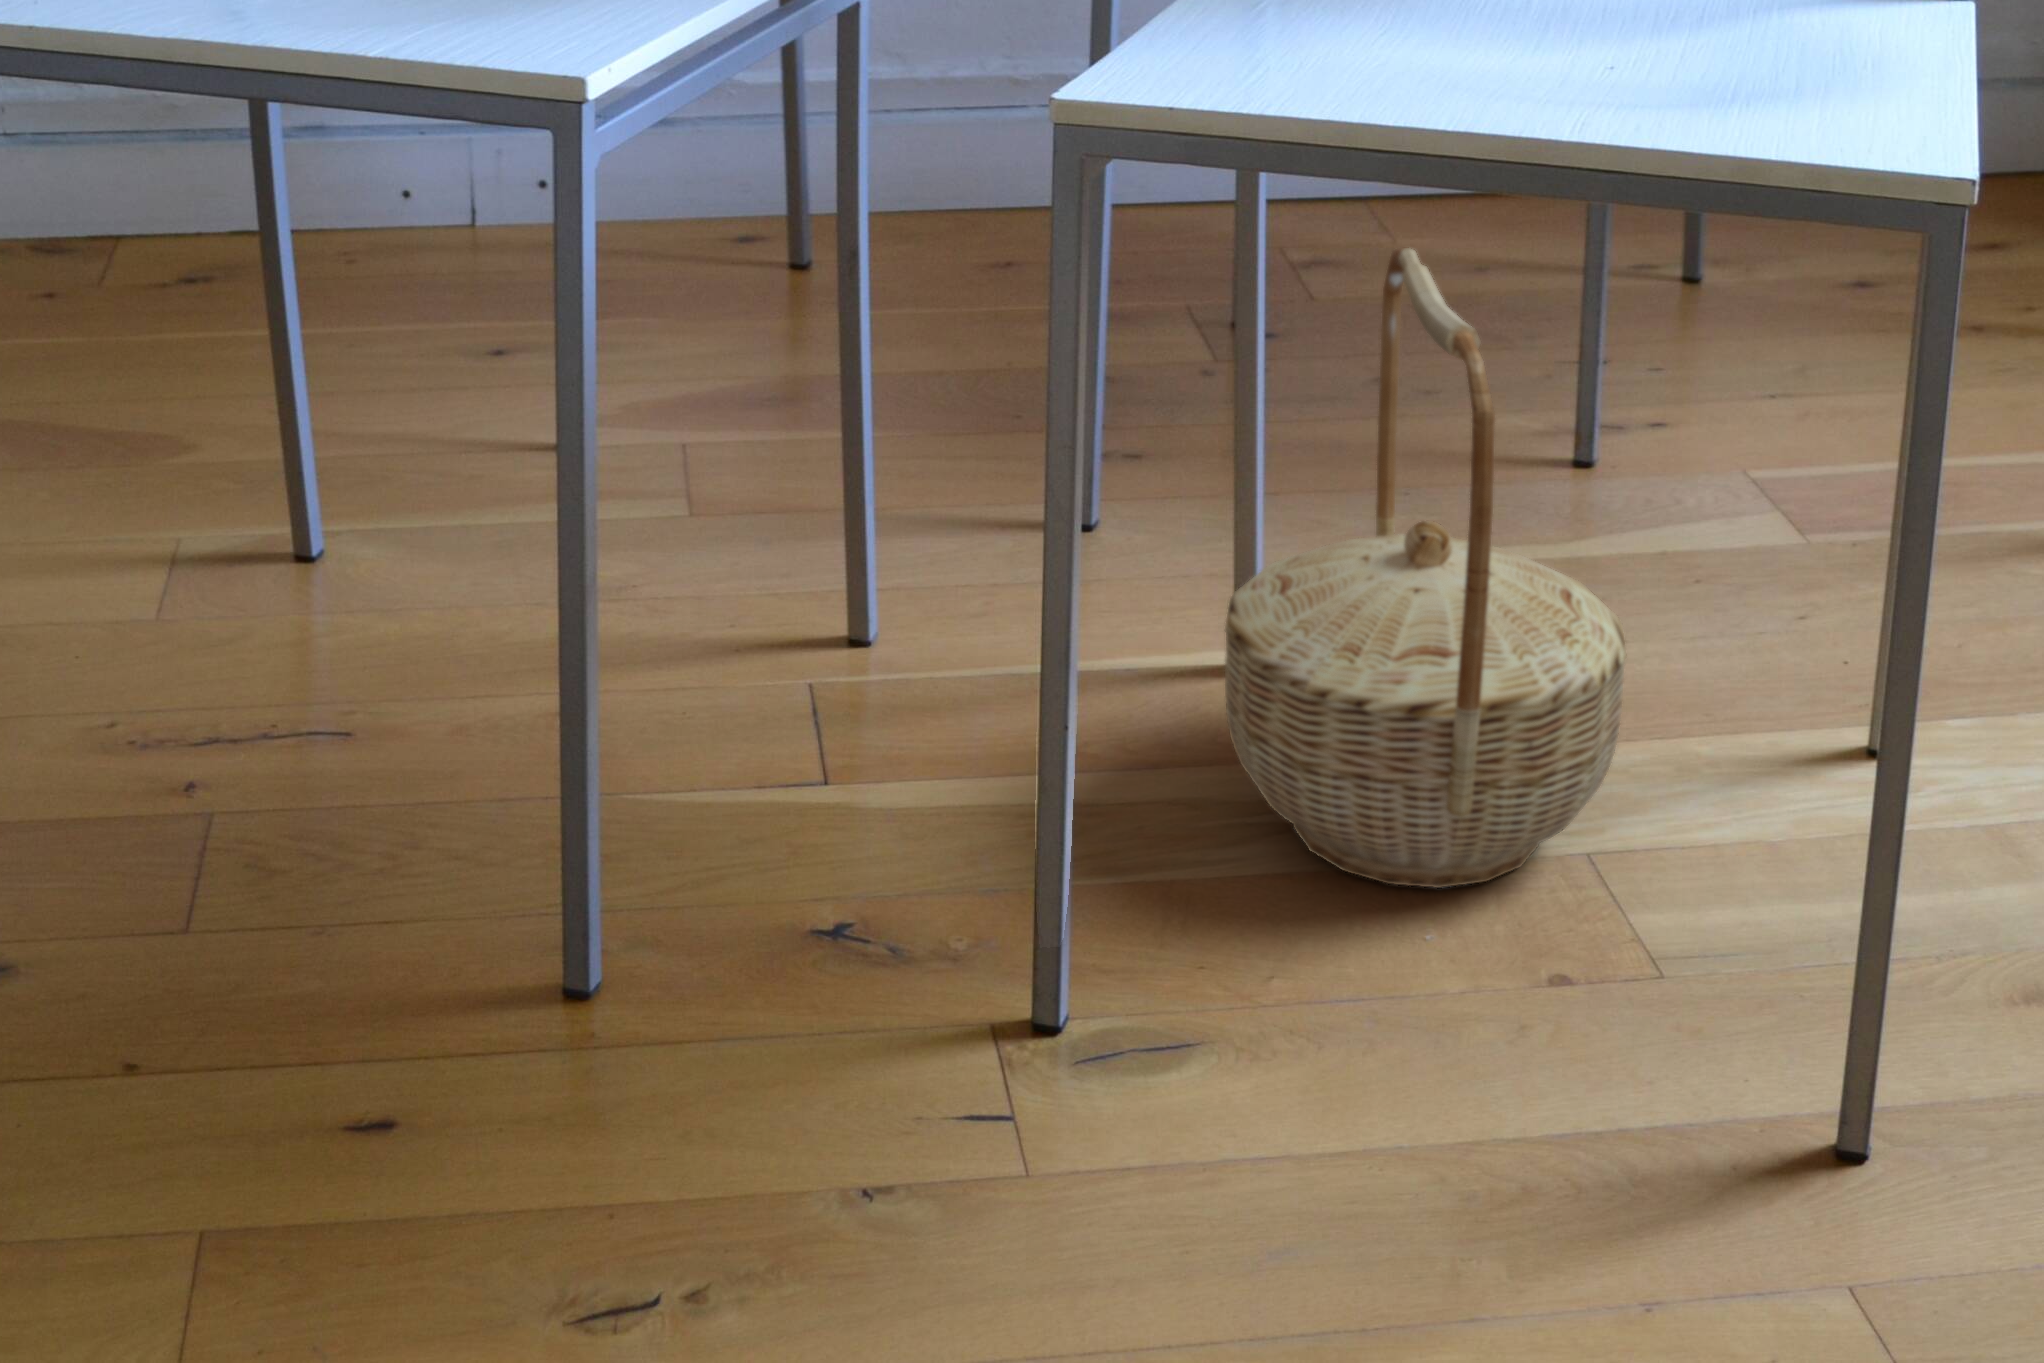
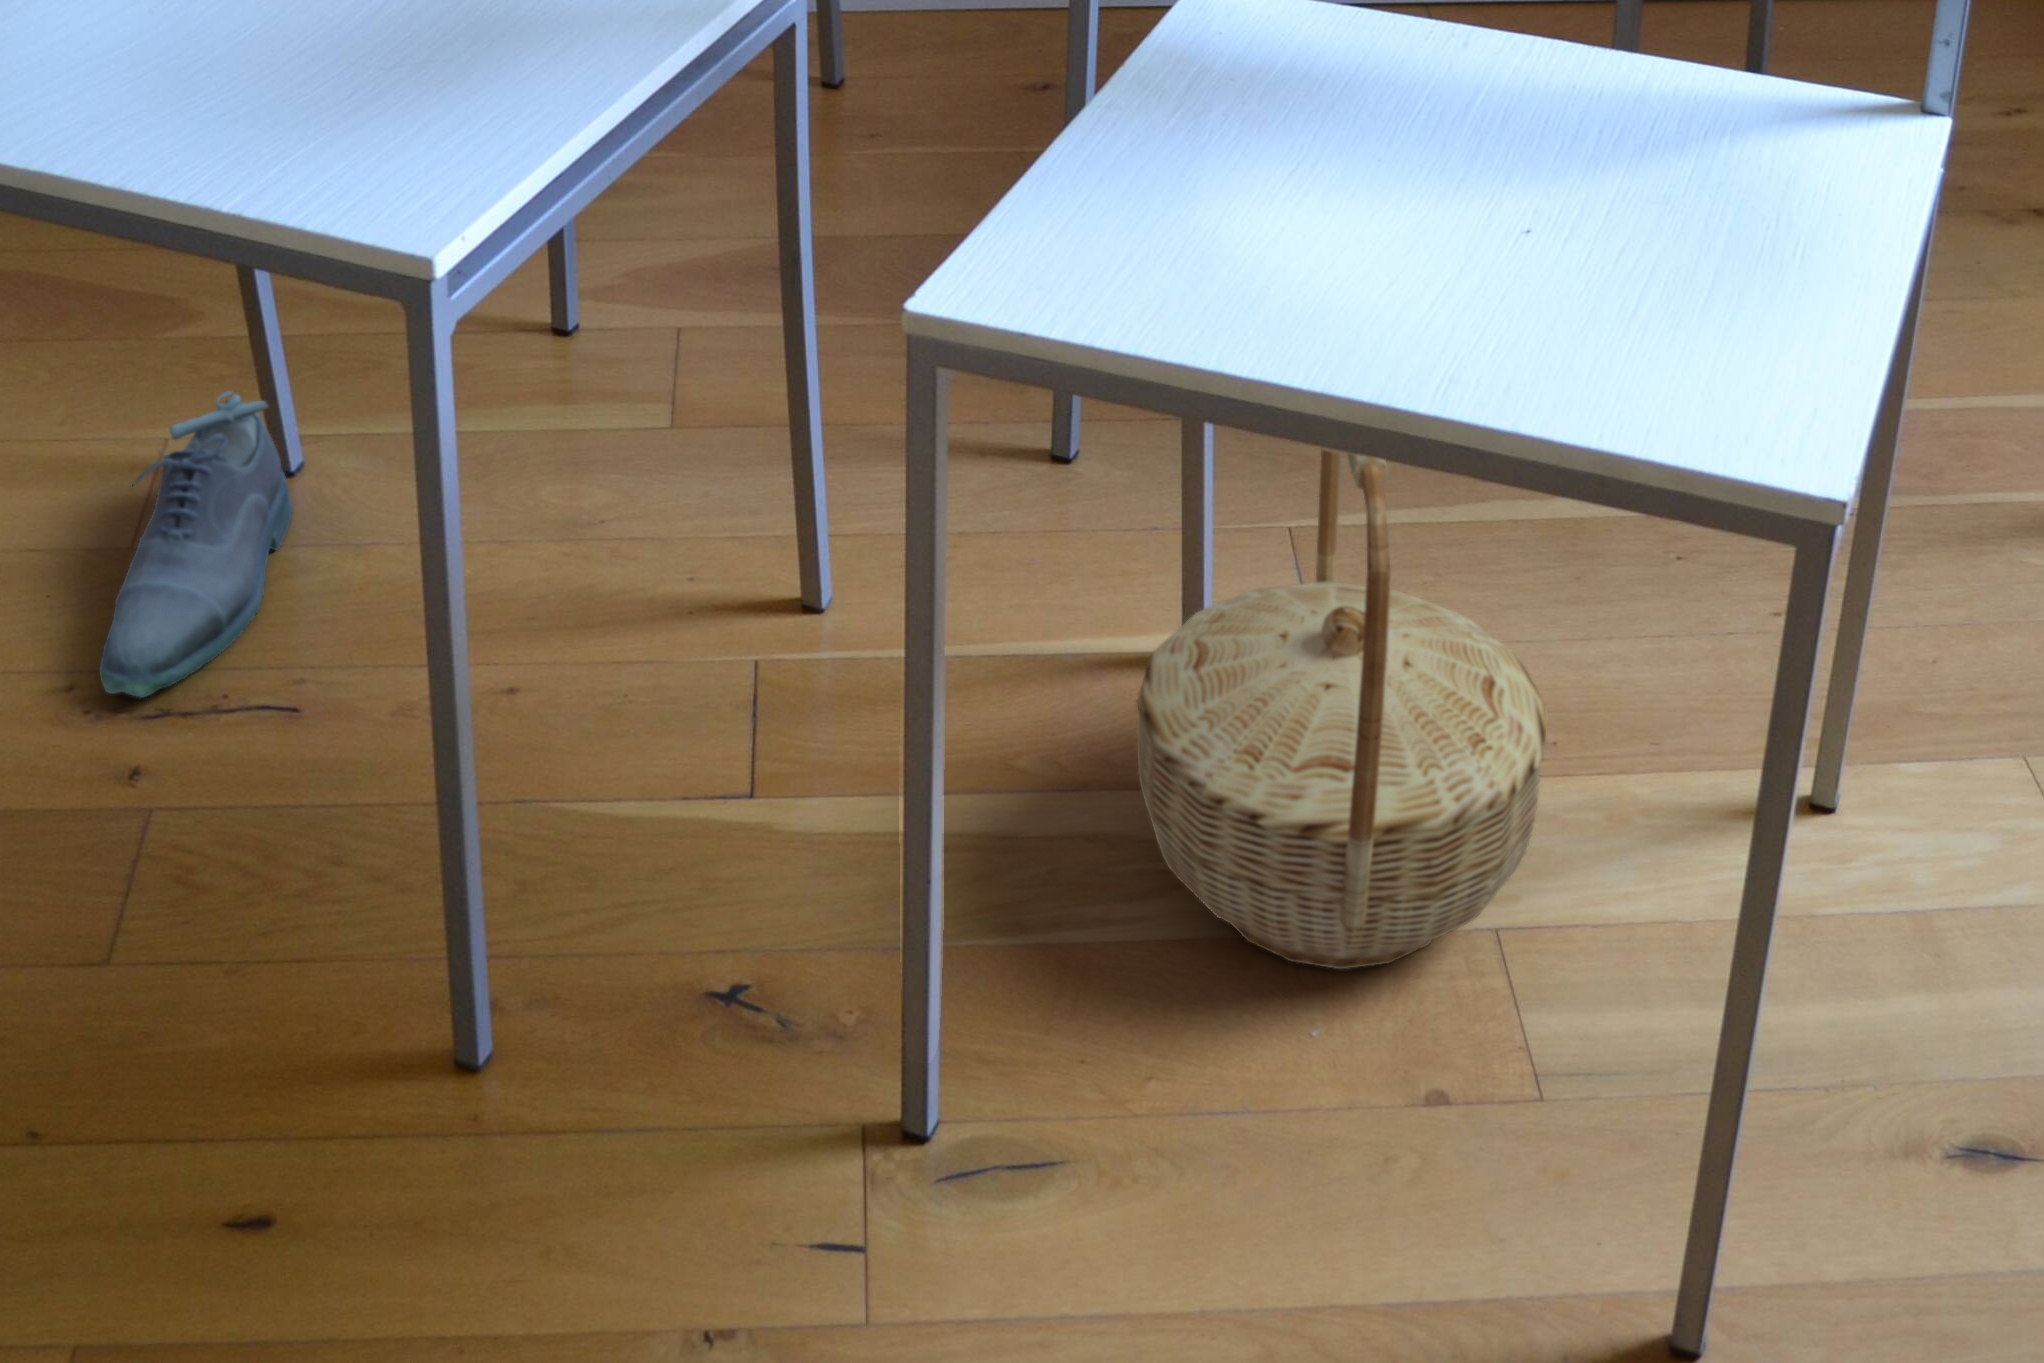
shoe: none [139,454,312,726] -> present [99,392,293,698]

